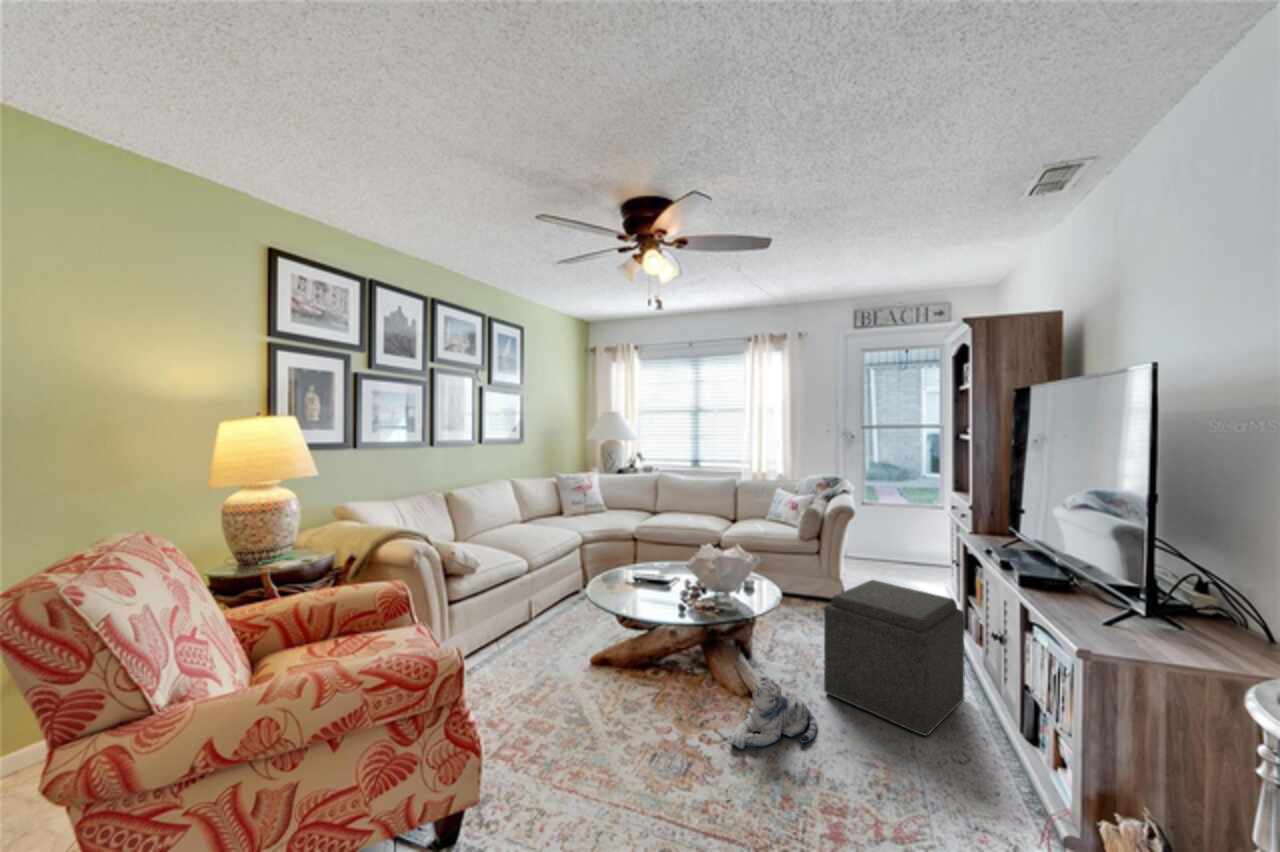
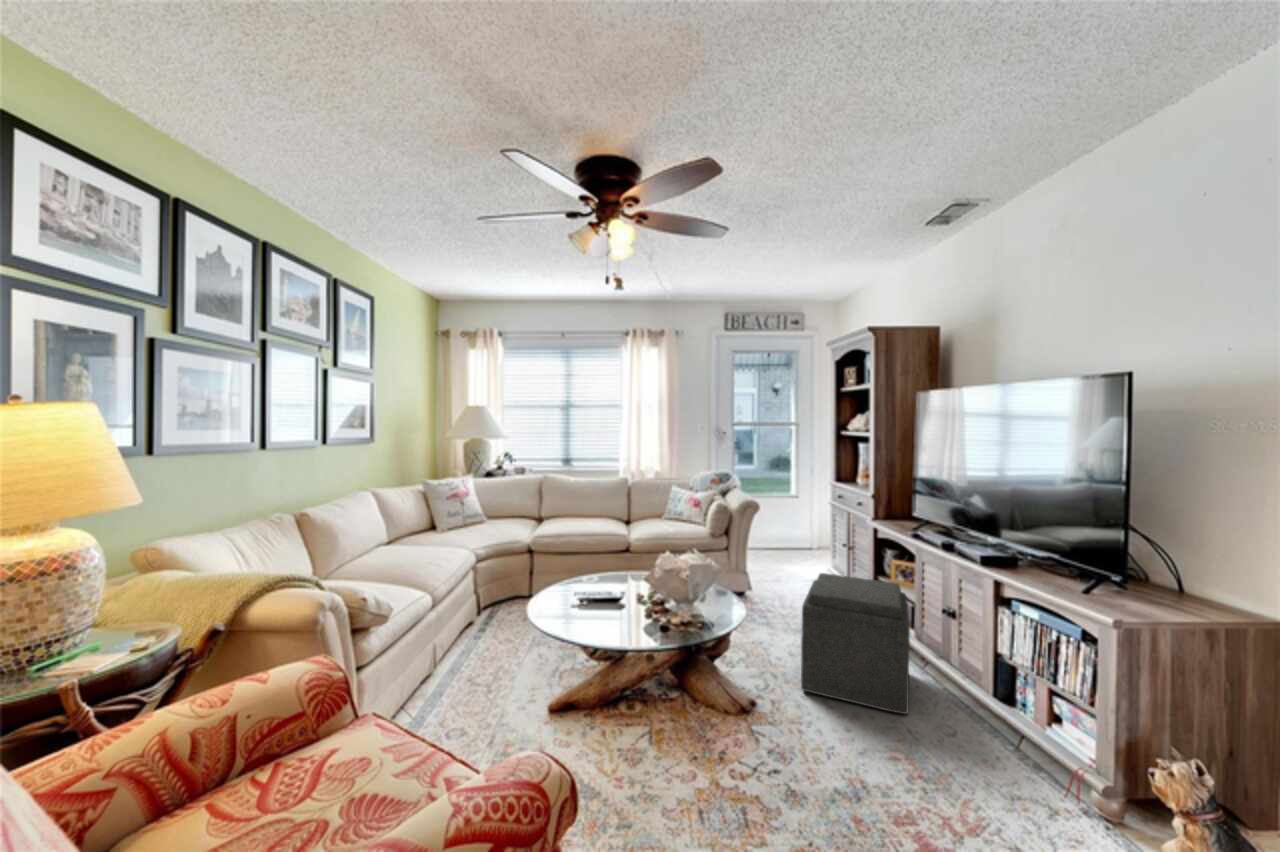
plush toy: present [730,677,817,749] -> none [760,691,828,775]

